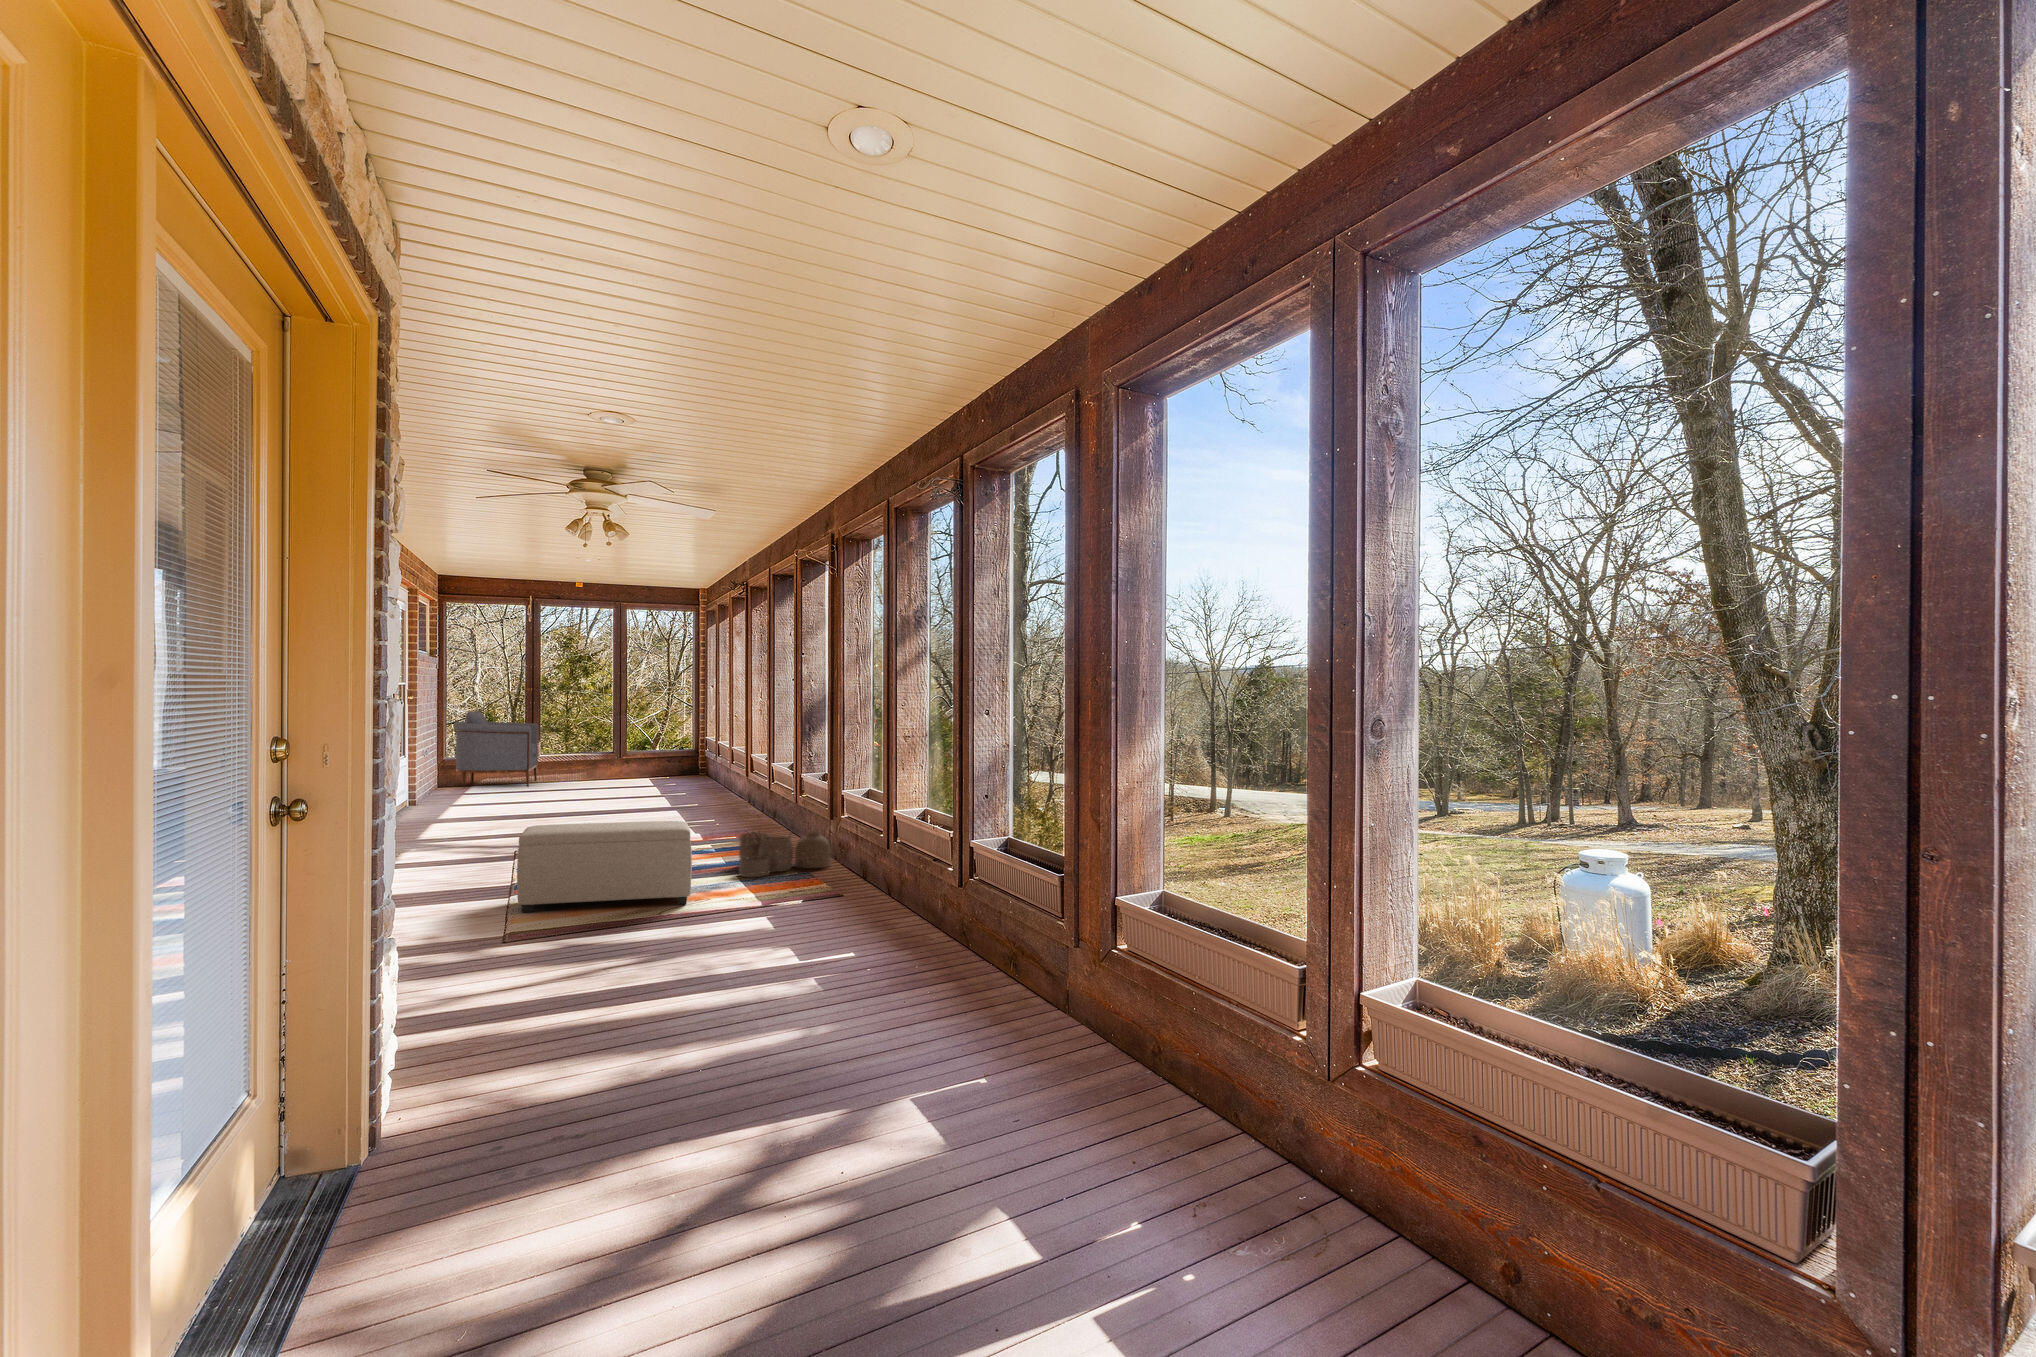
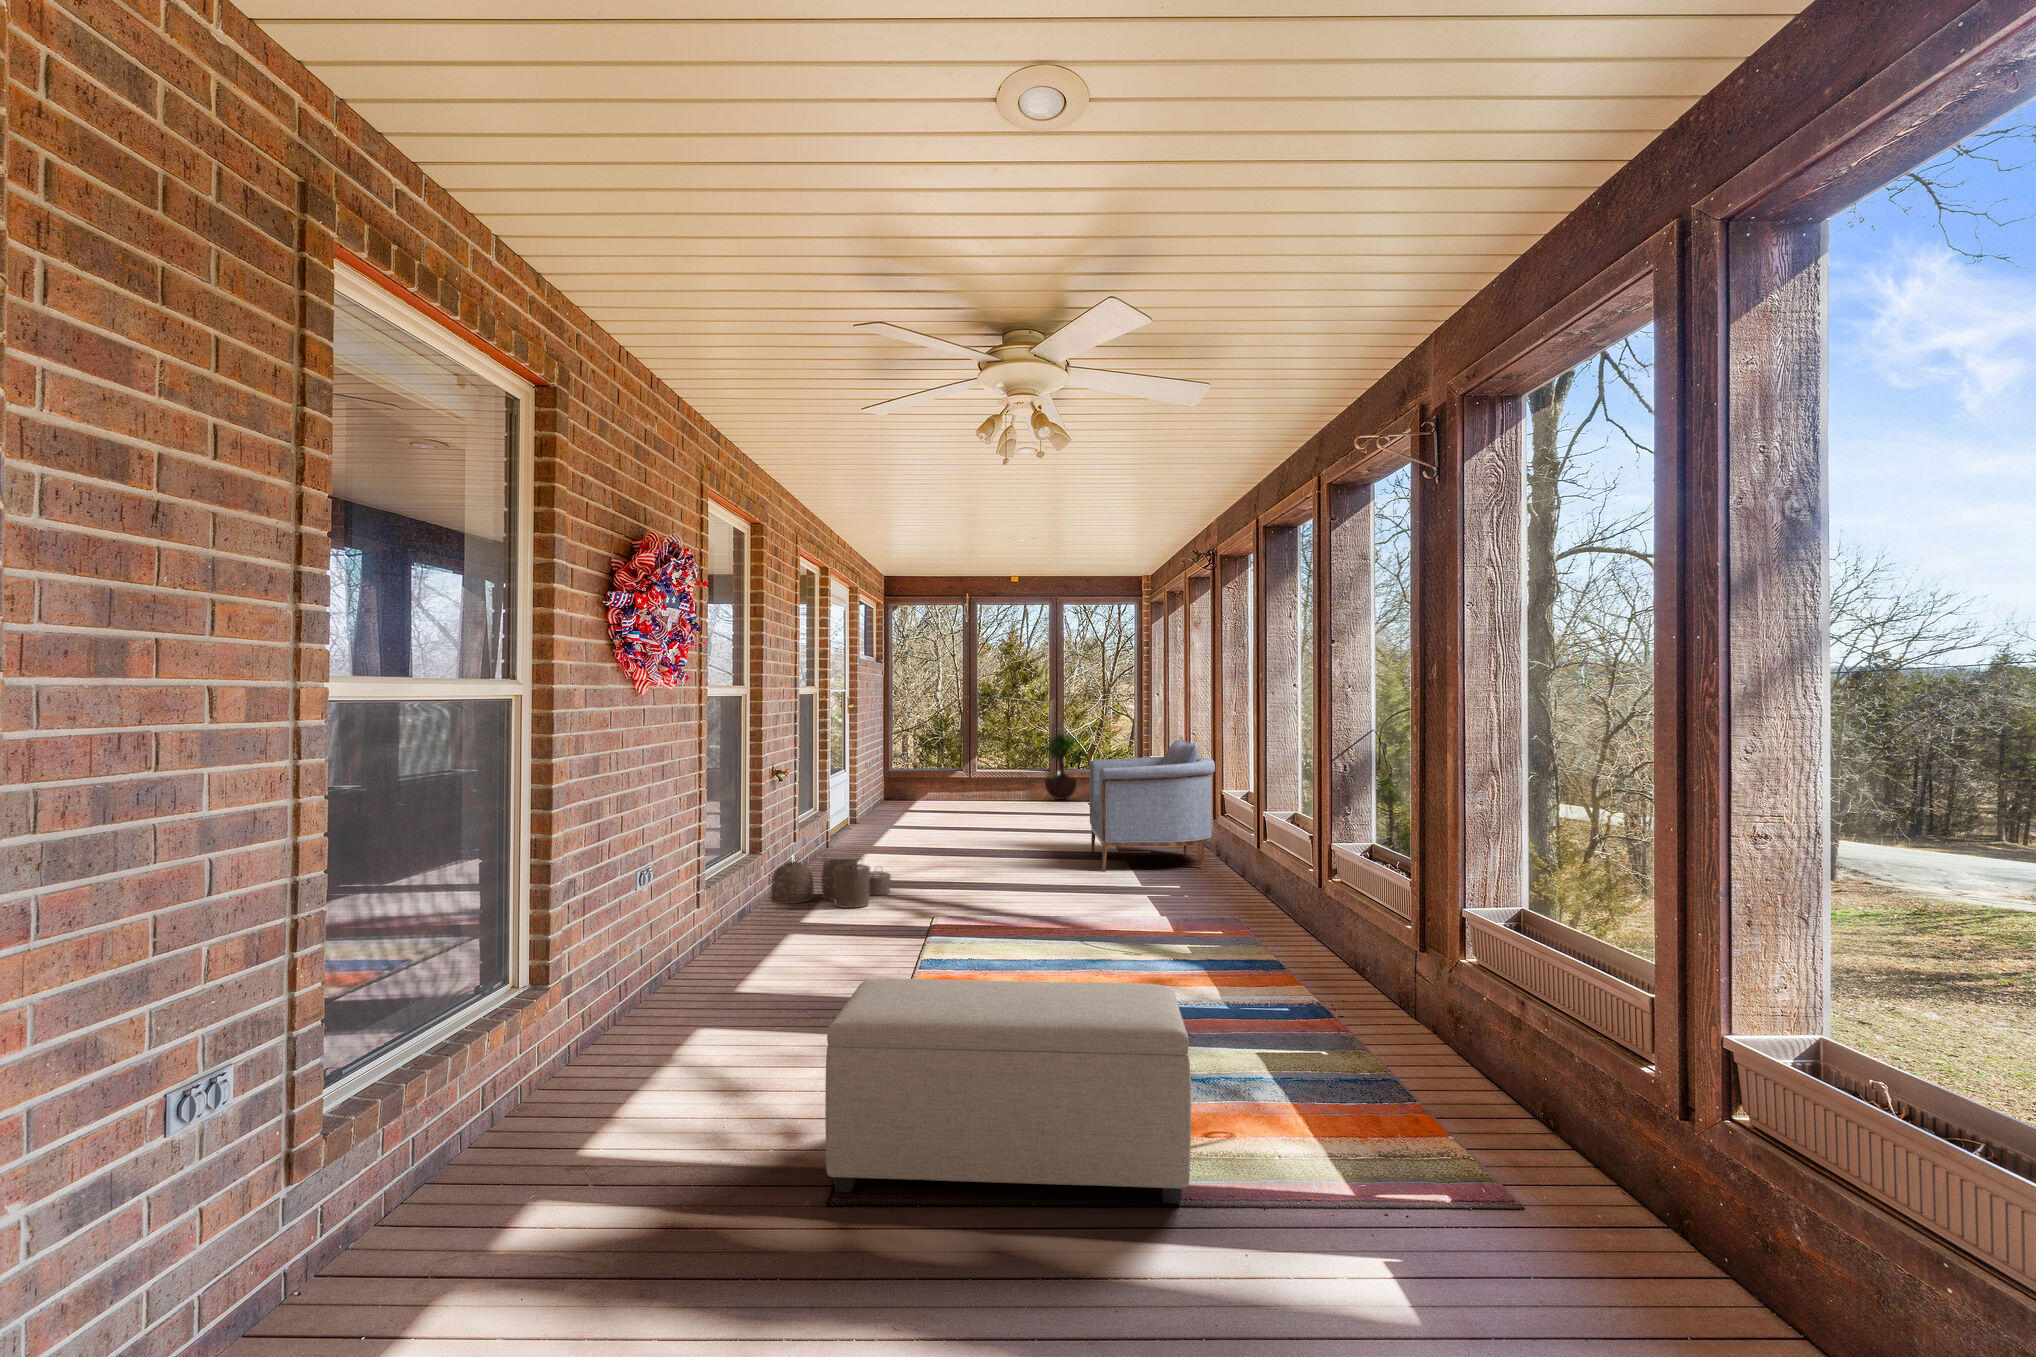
armchair: present [454,710,538,787] -> present [1089,739,1215,871]
potted tree: none [604,714,644,778] -> present [1044,730,1079,800]
woven basket: present [739,831,831,877] -> present [771,858,891,908]

